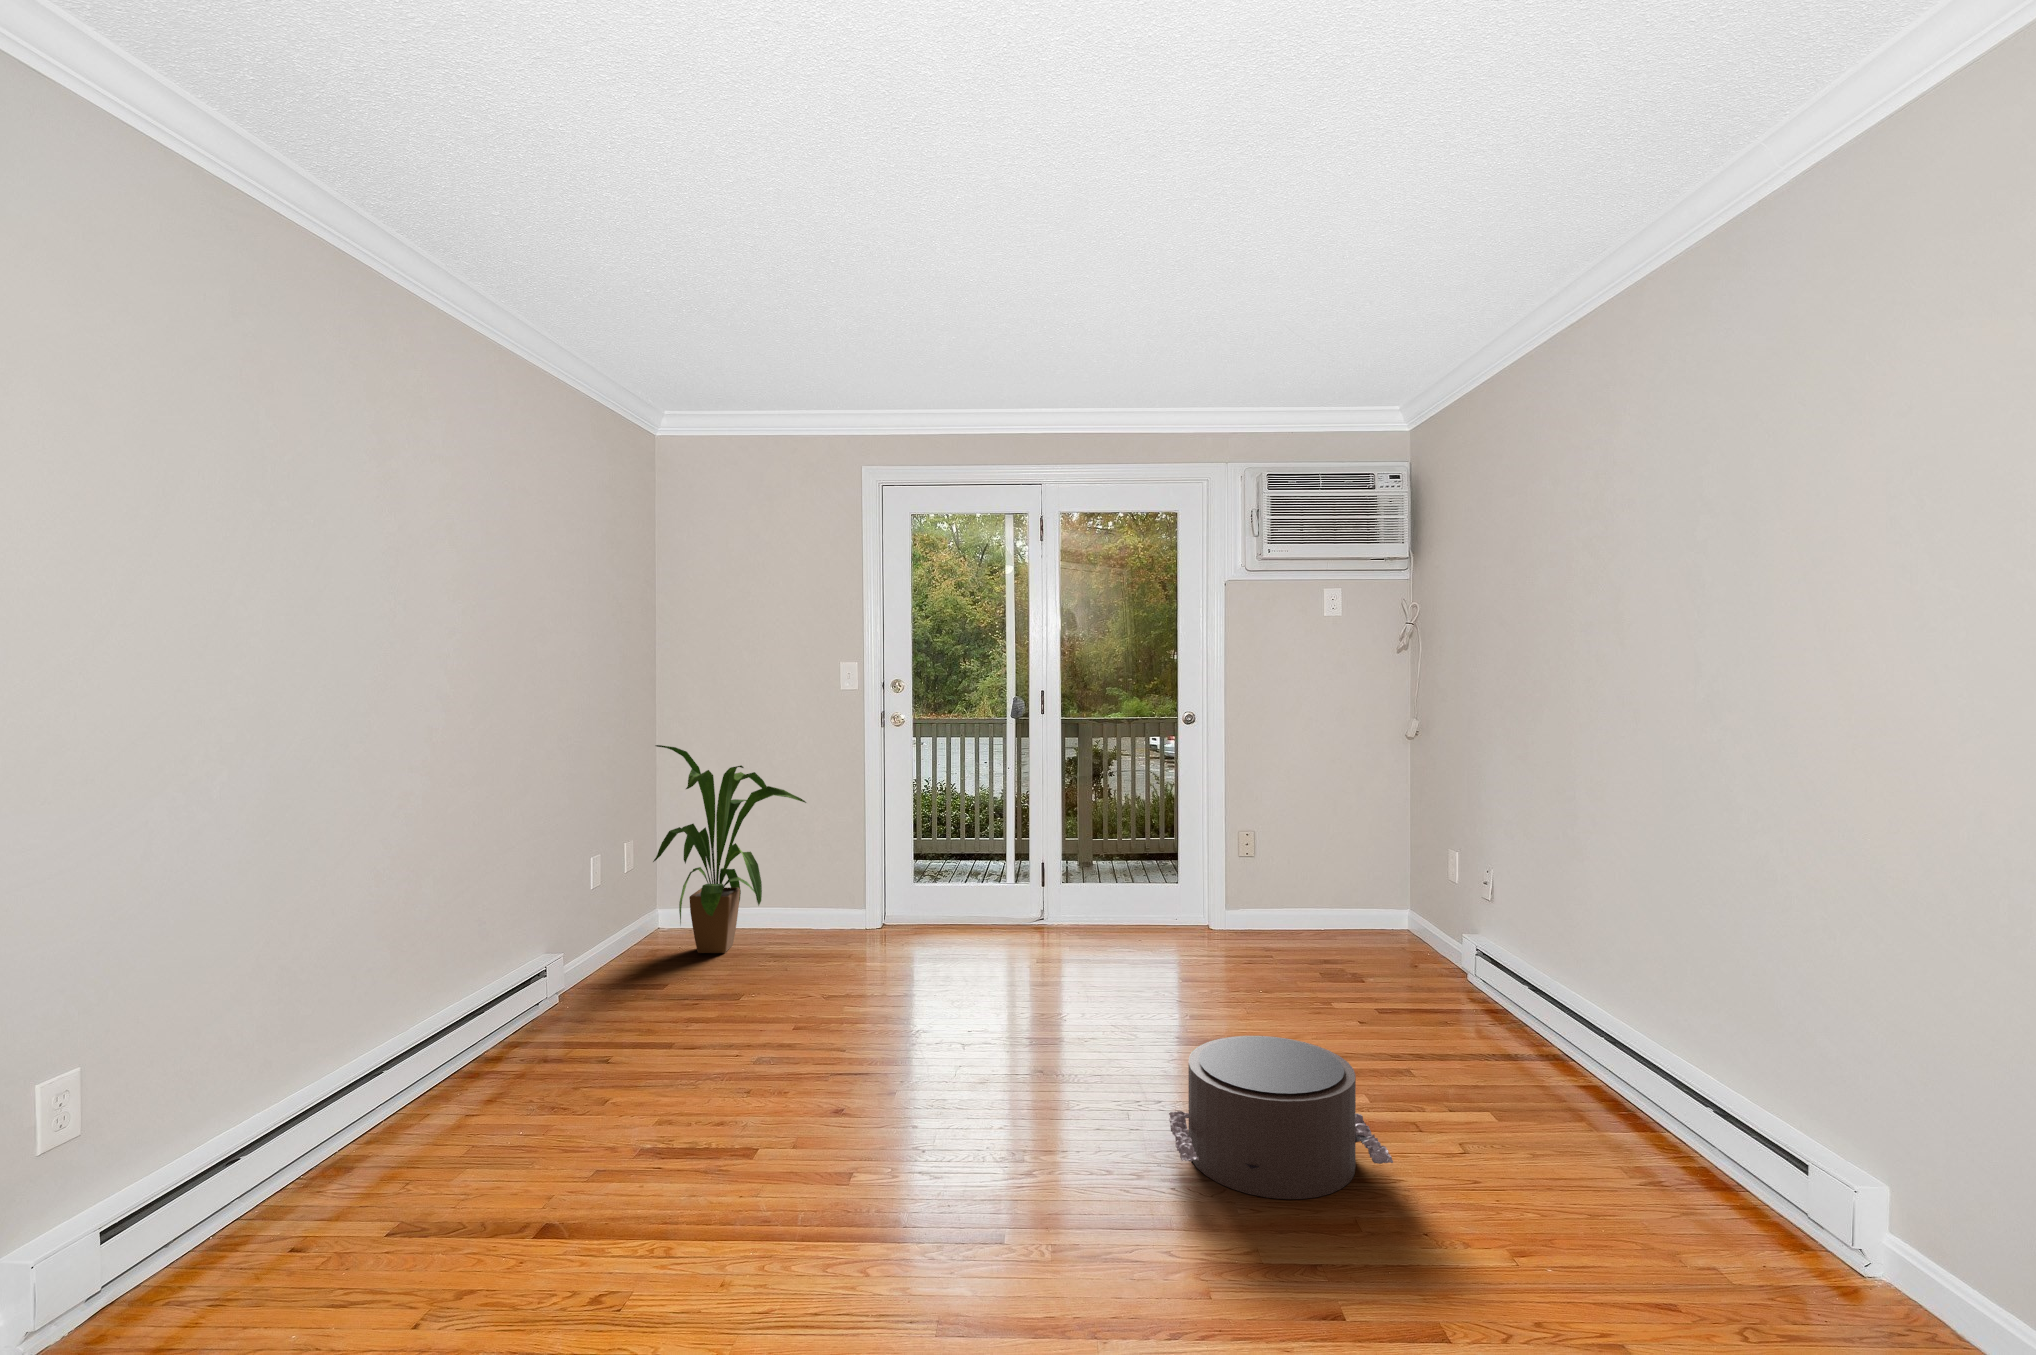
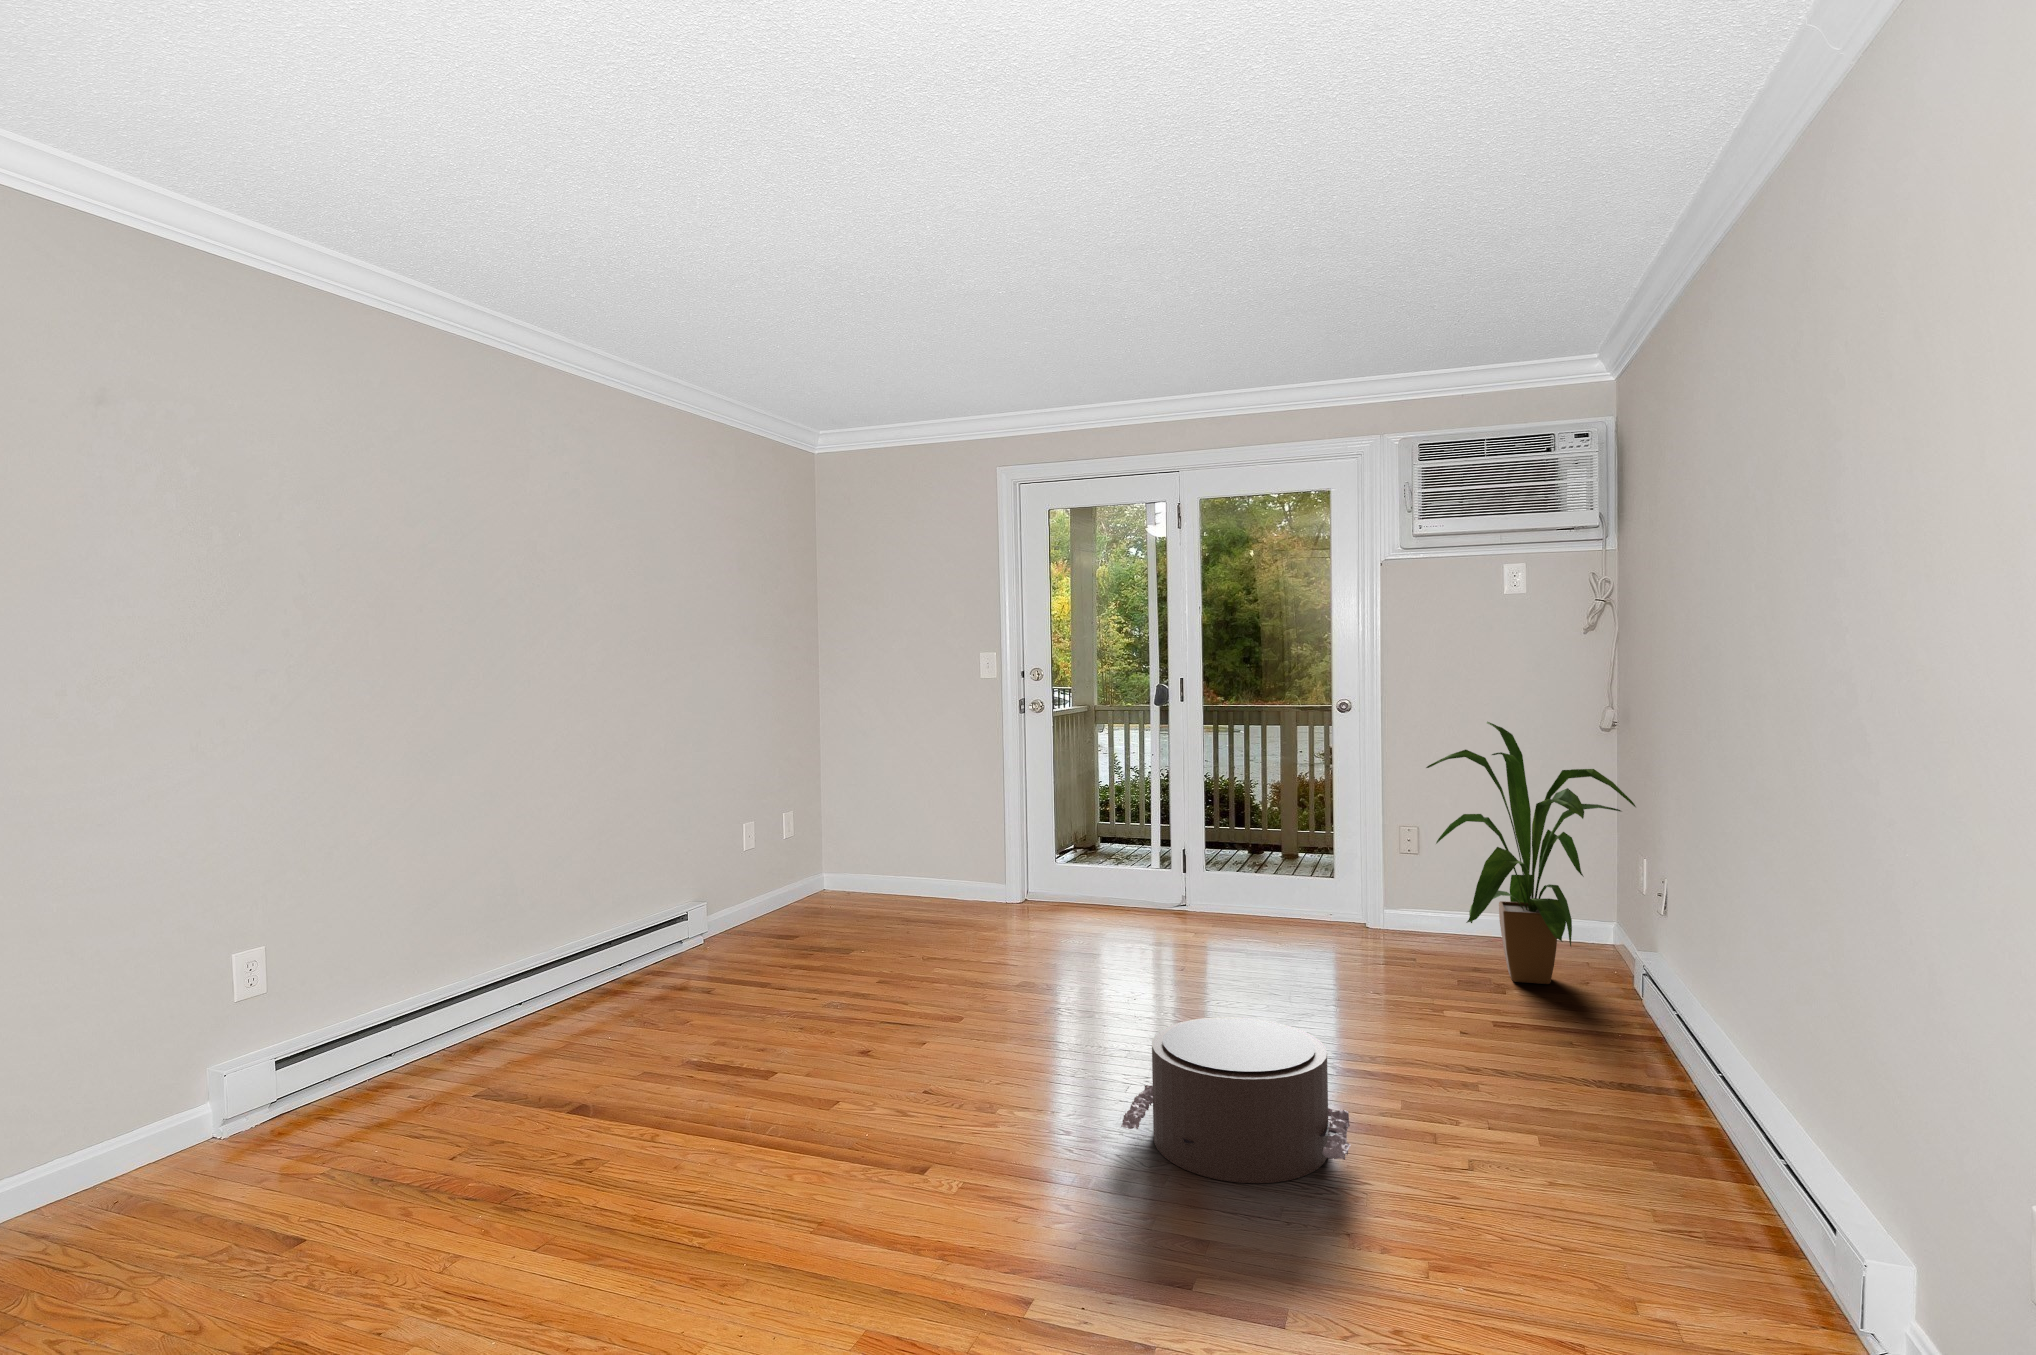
house plant: present [653,745,806,953] -> present [1426,722,1636,984]

